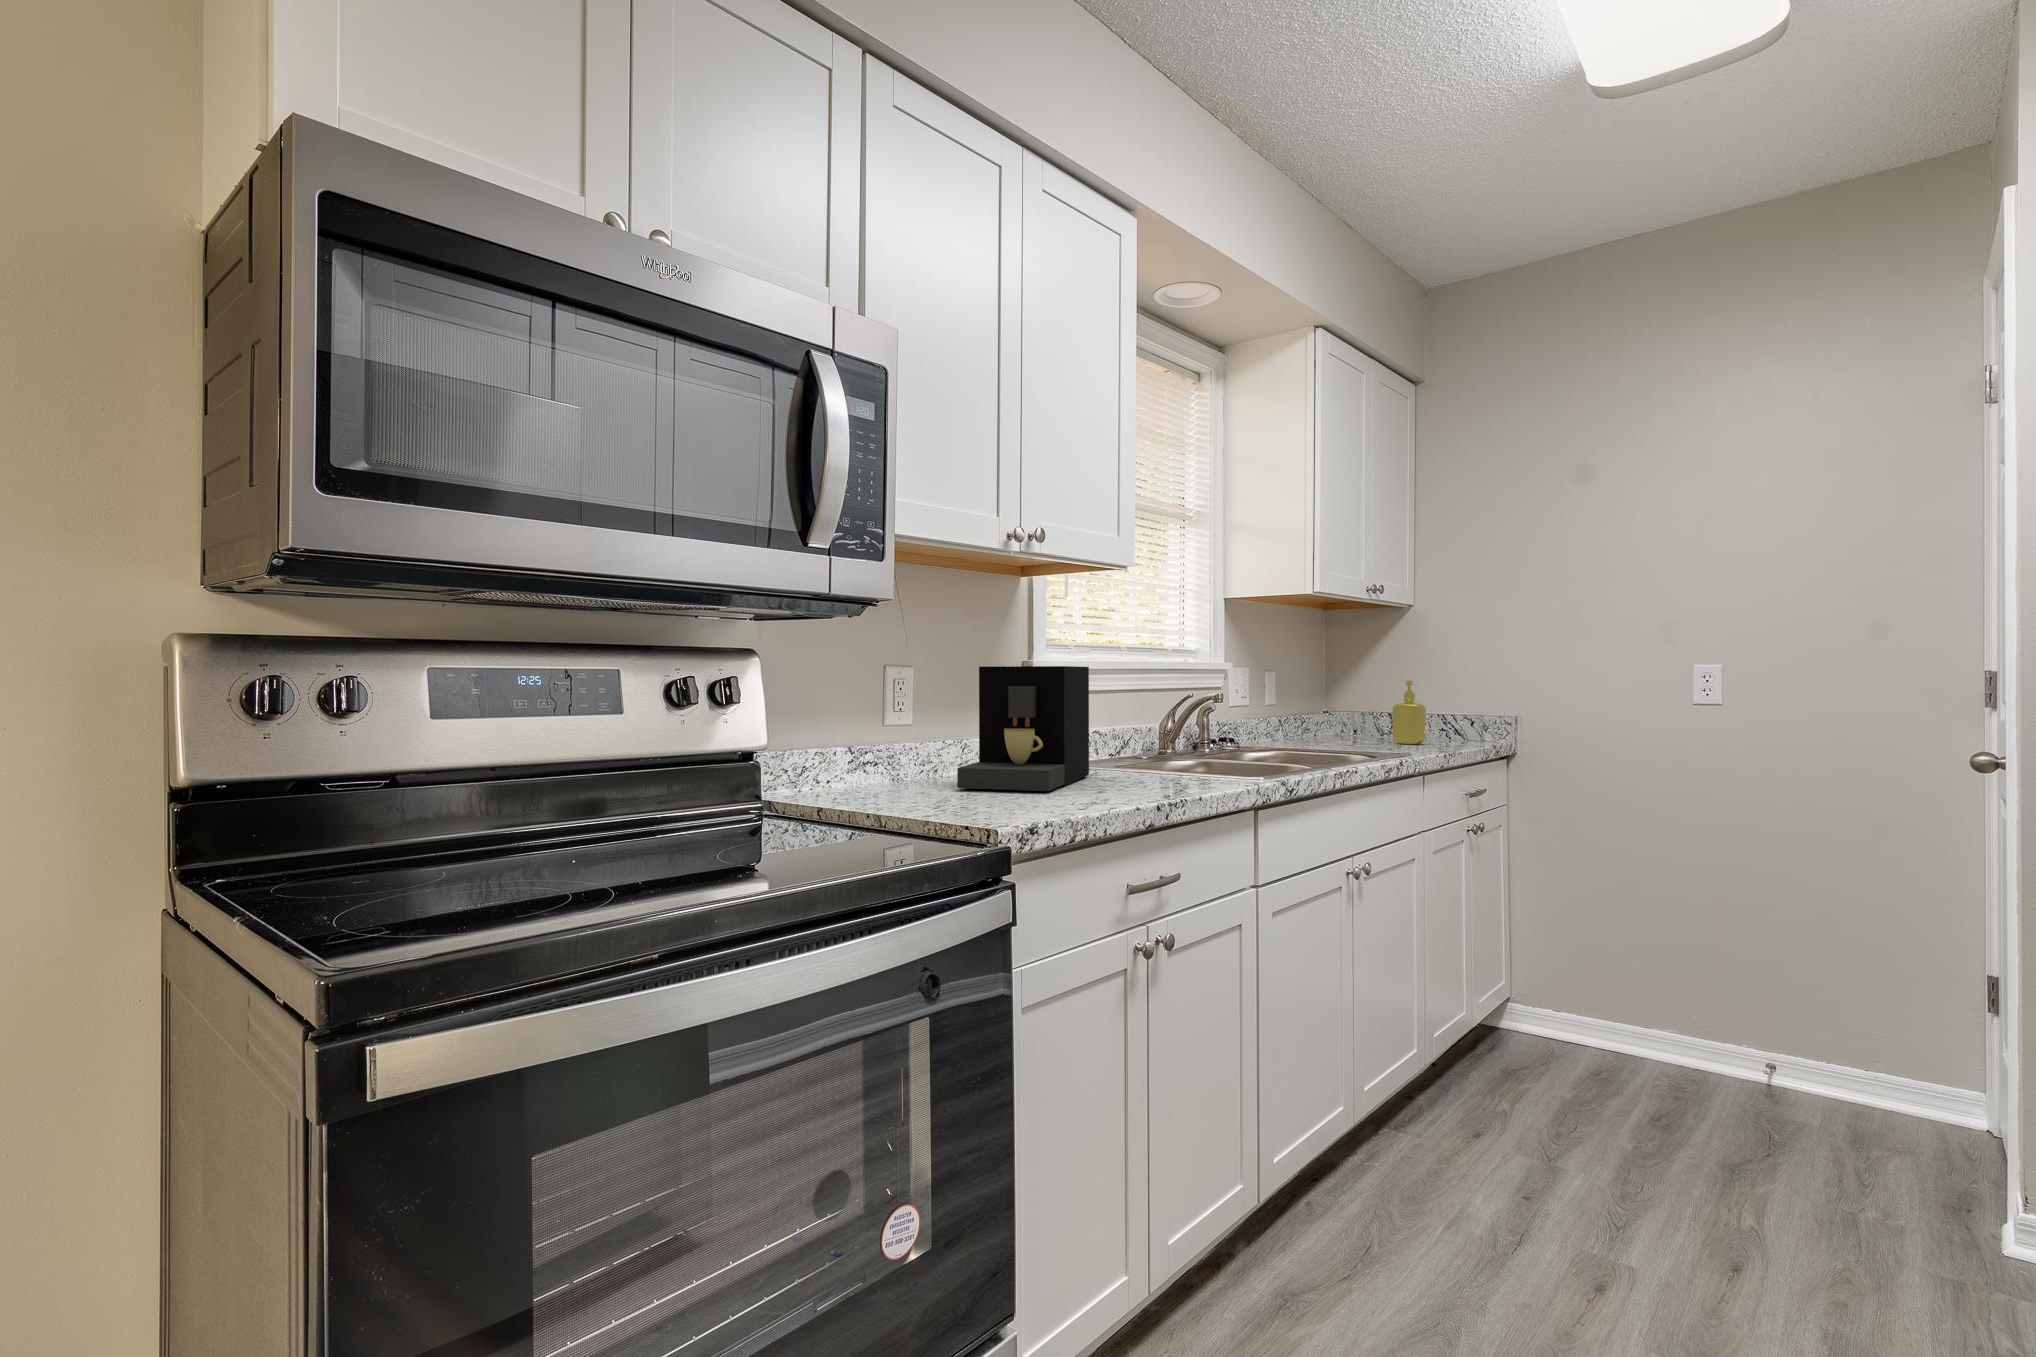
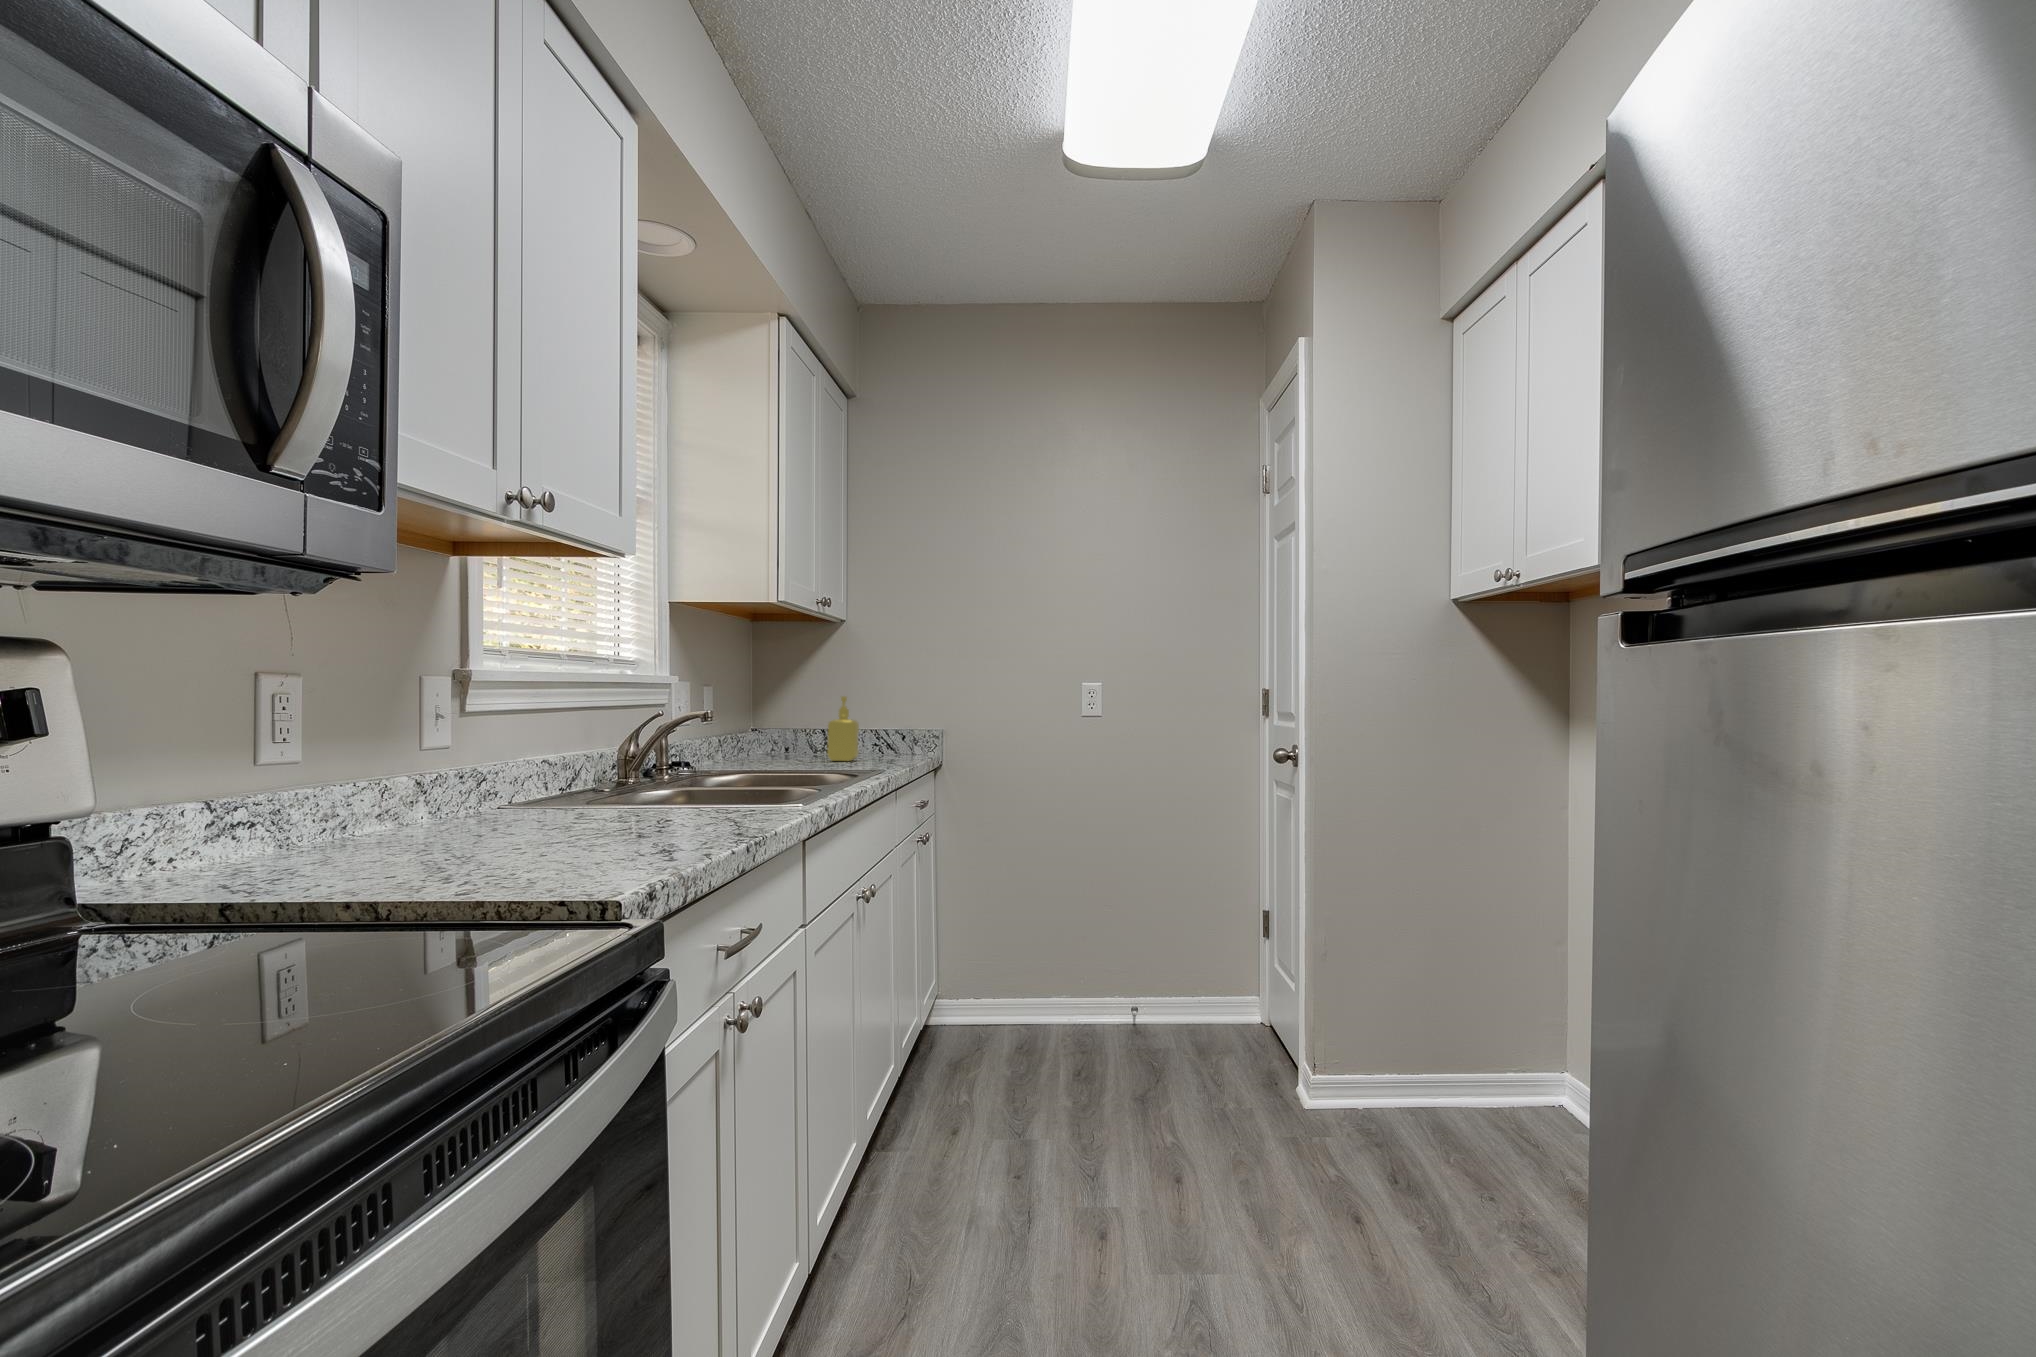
coffee maker: present [957,666,1089,791] -> none [416,674,575,851]

